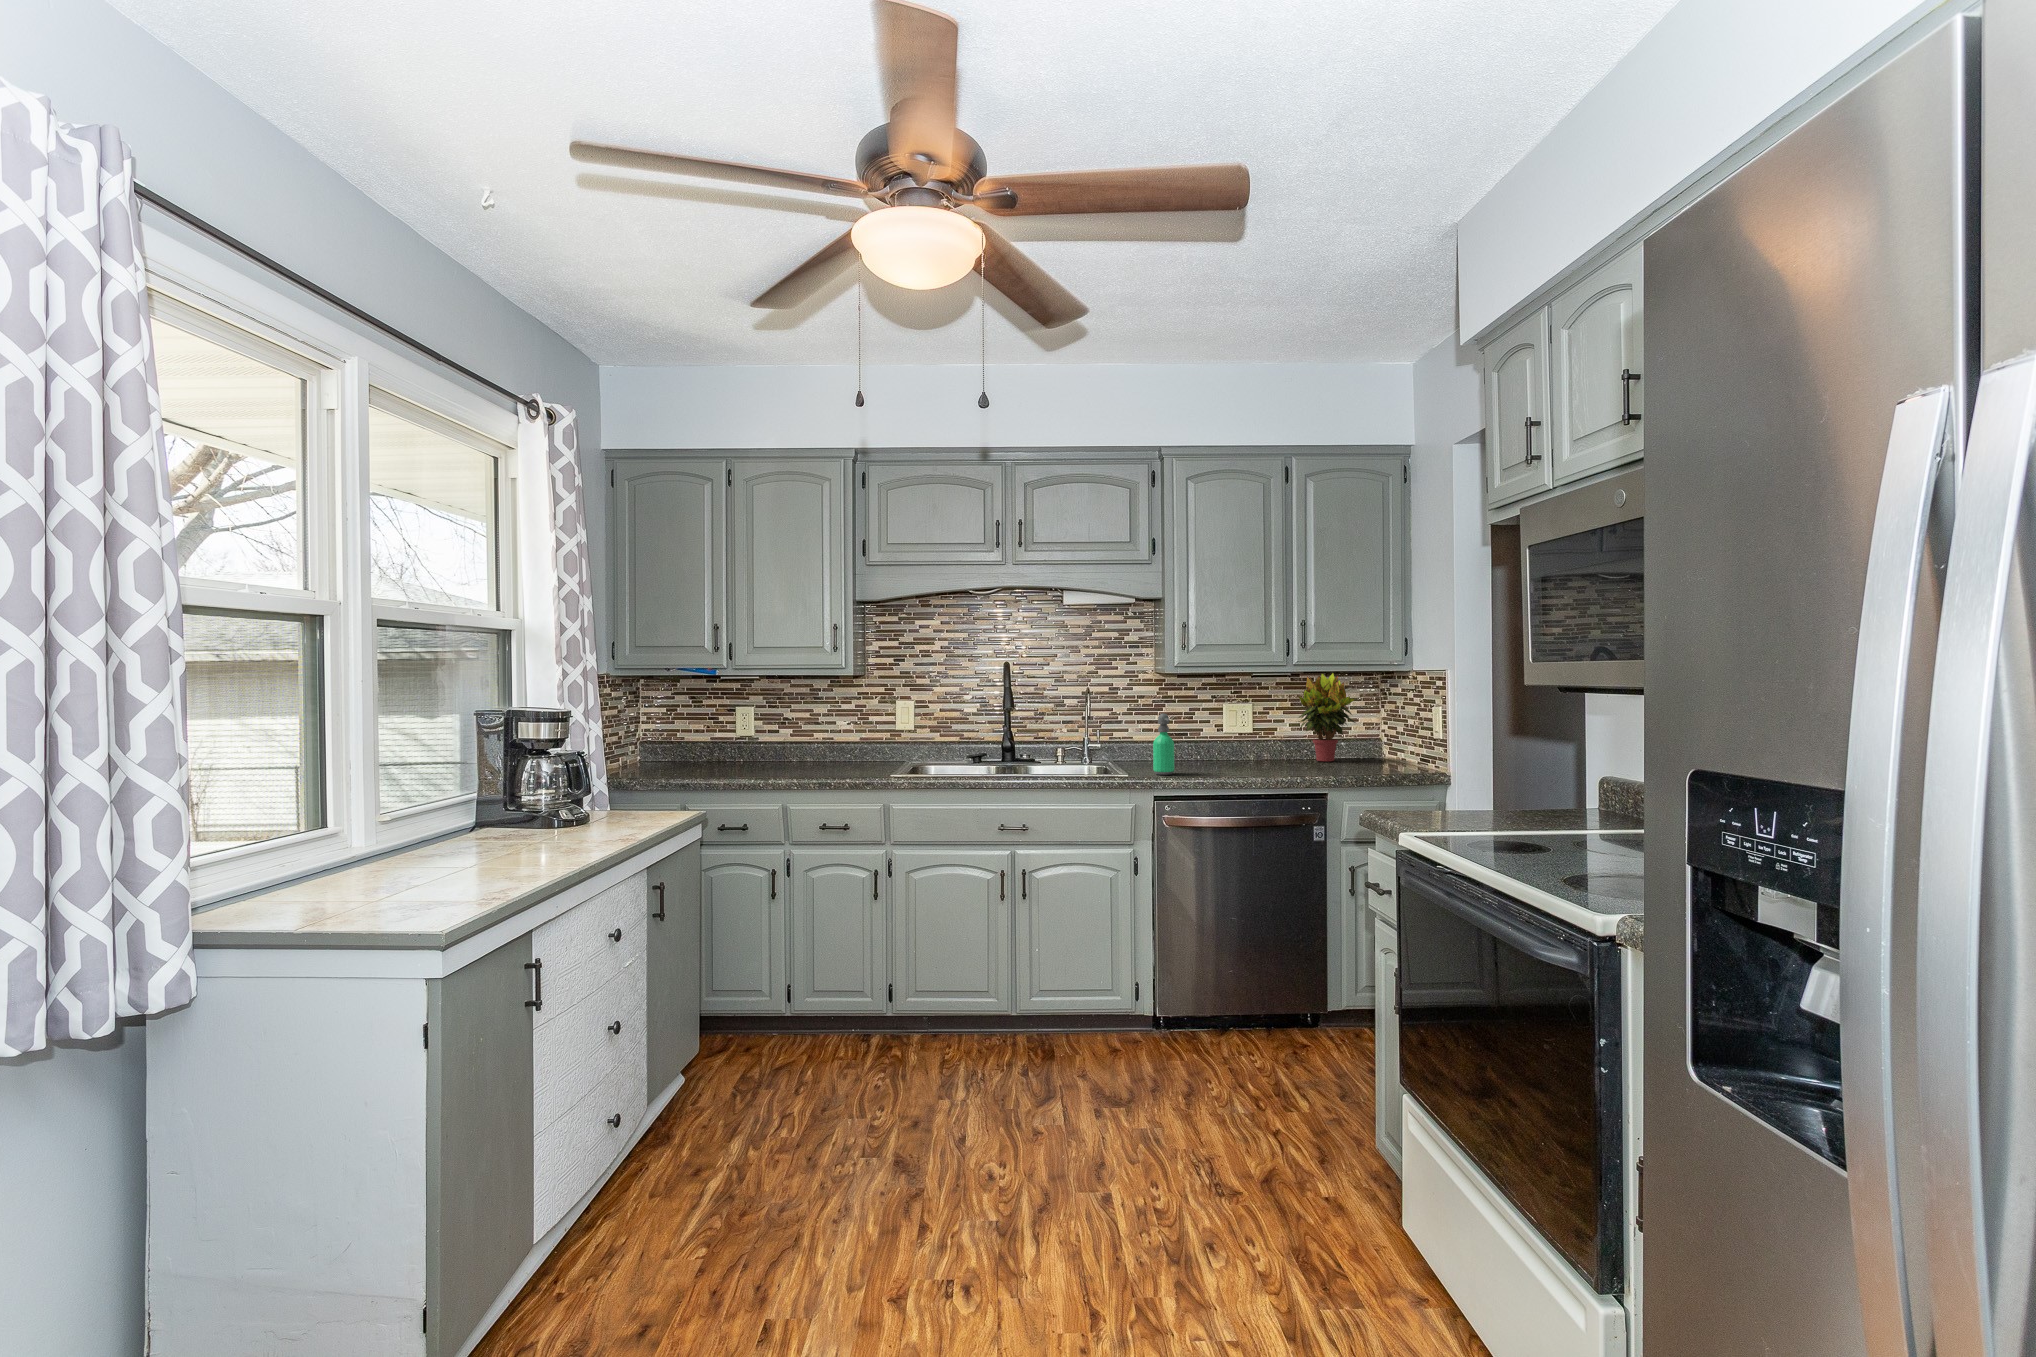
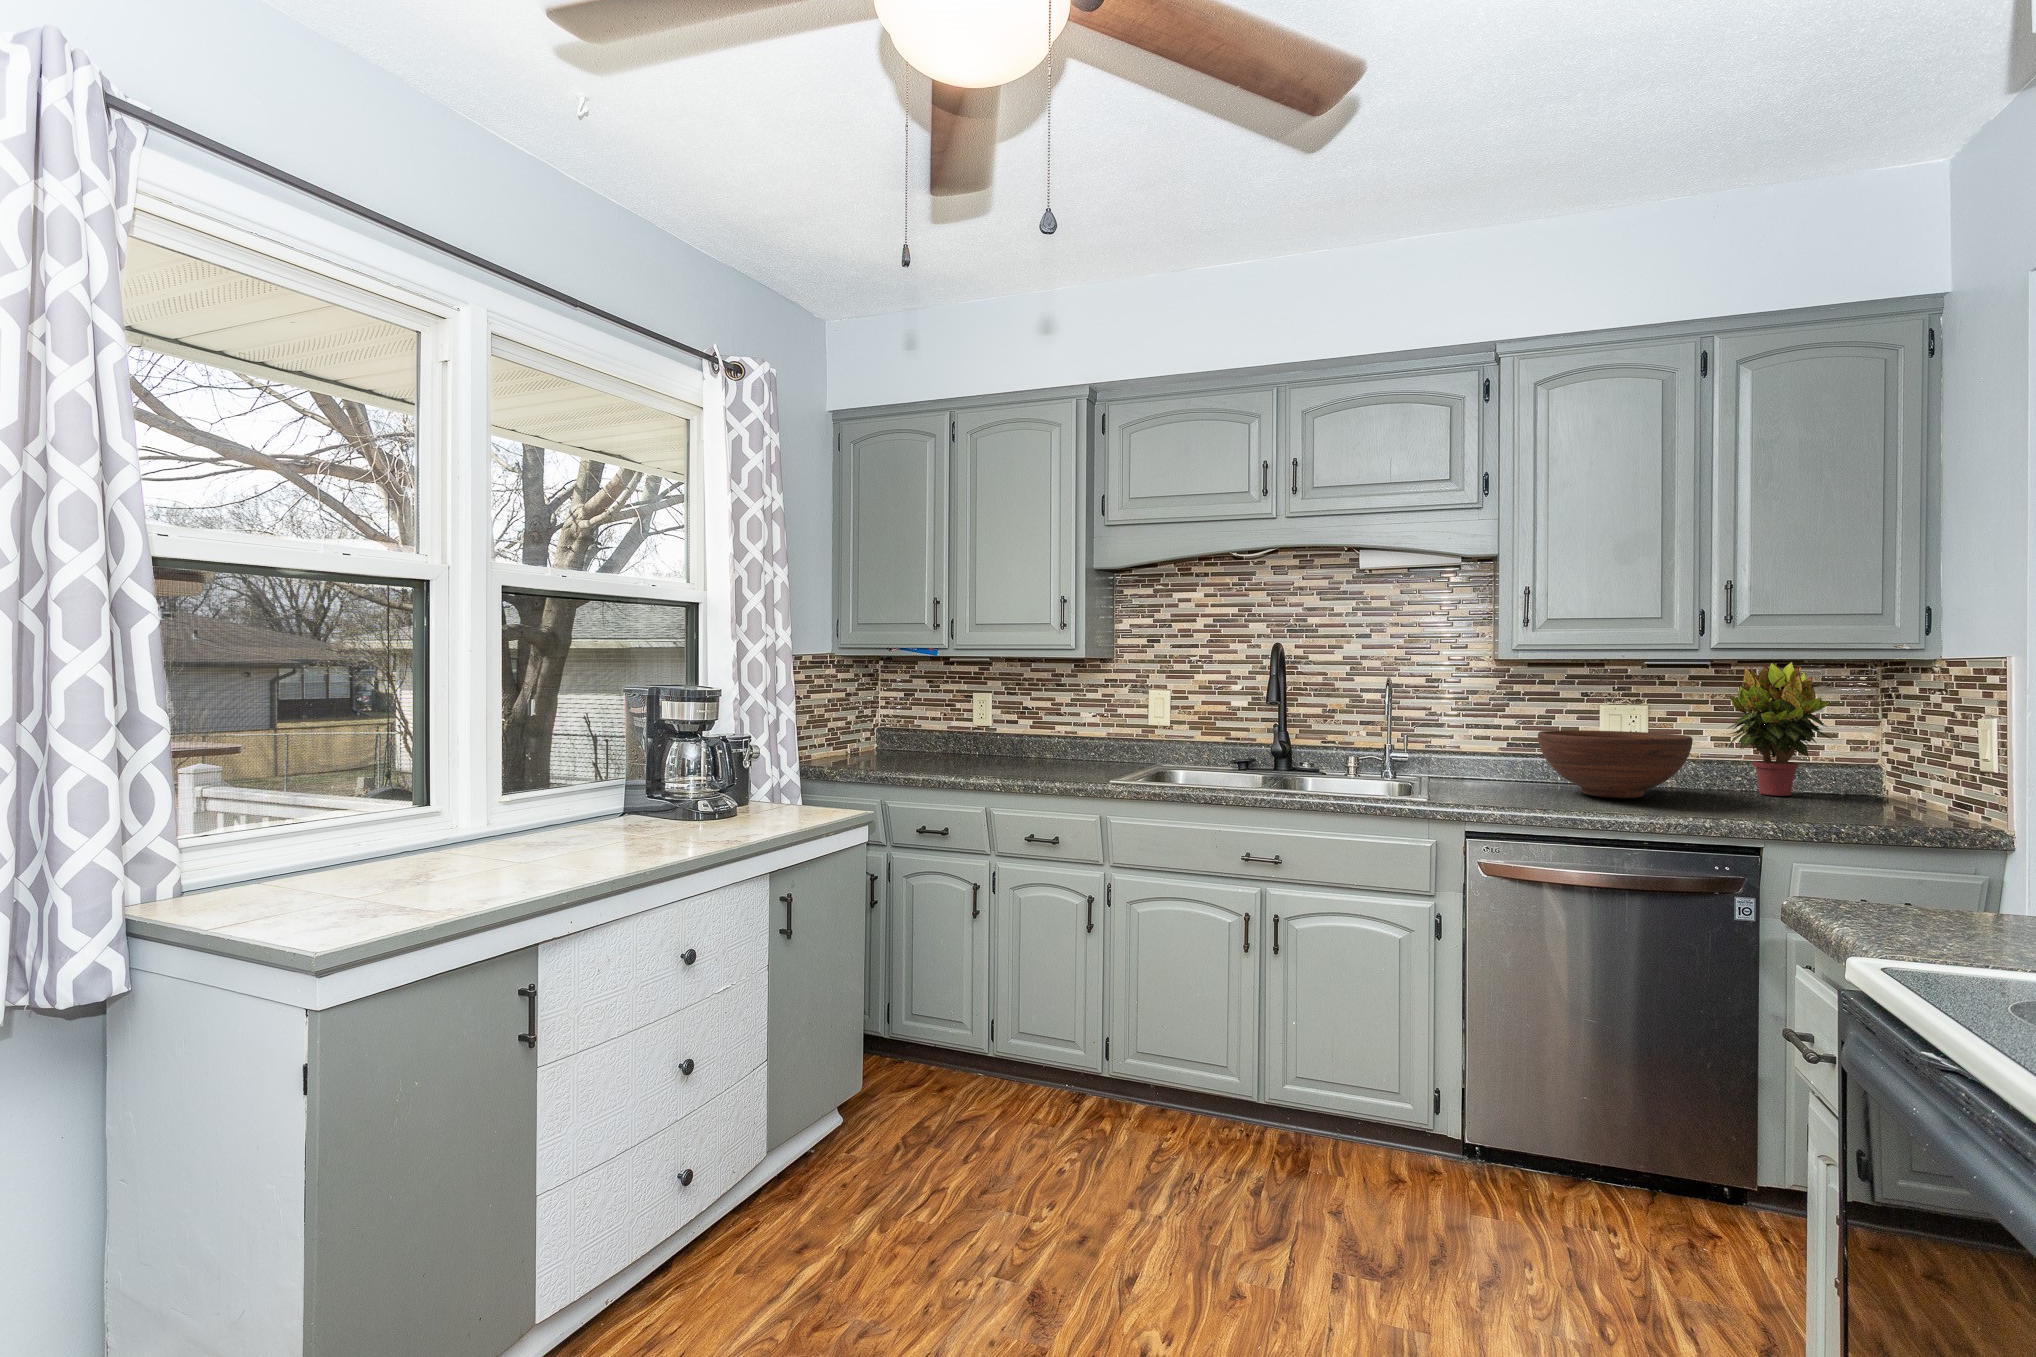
soap dispenser: present [1153,714,1174,775] -> none [1475,715,1508,801]
fruit bowl: none [1188,722,1282,768] -> present [1538,730,1693,798]

